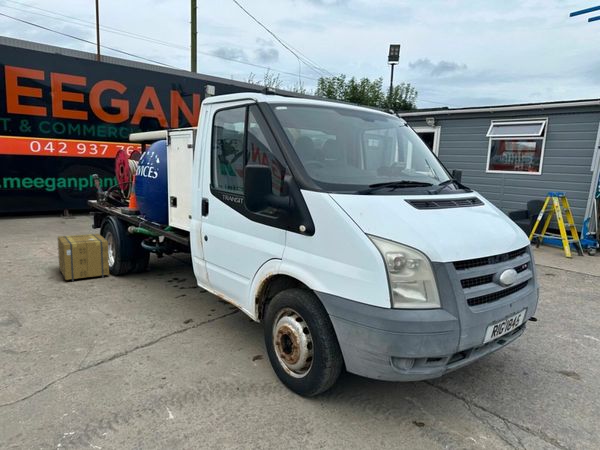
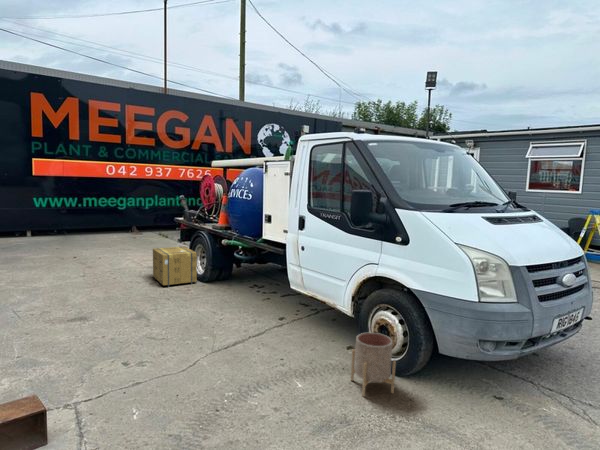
planter: none [244,344,294,427] -> present [351,332,396,396]

